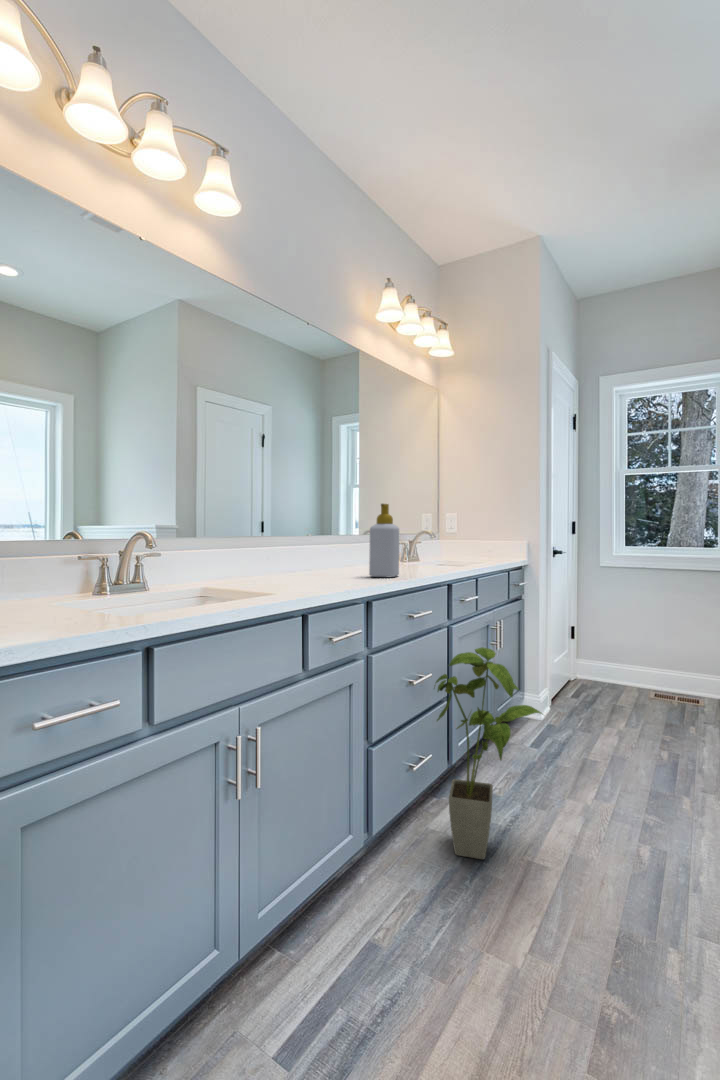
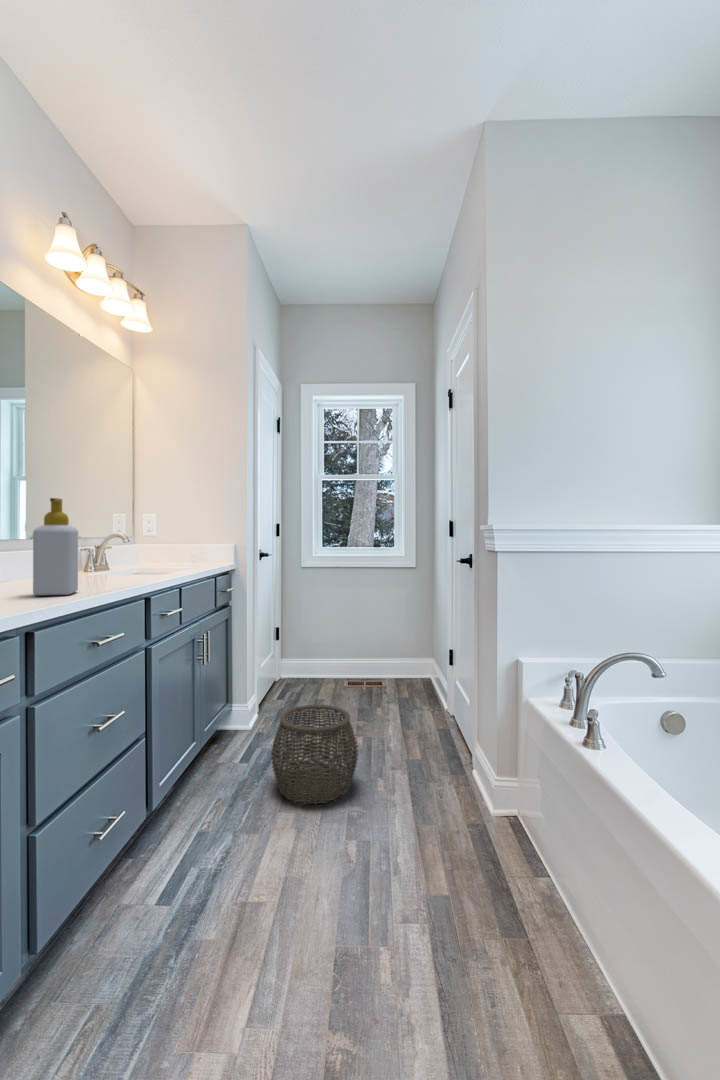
house plant: present [436,647,543,859] -> none [127,672,259,929]
woven basket: none [560,702,656,802] -> present [271,705,358,804]

